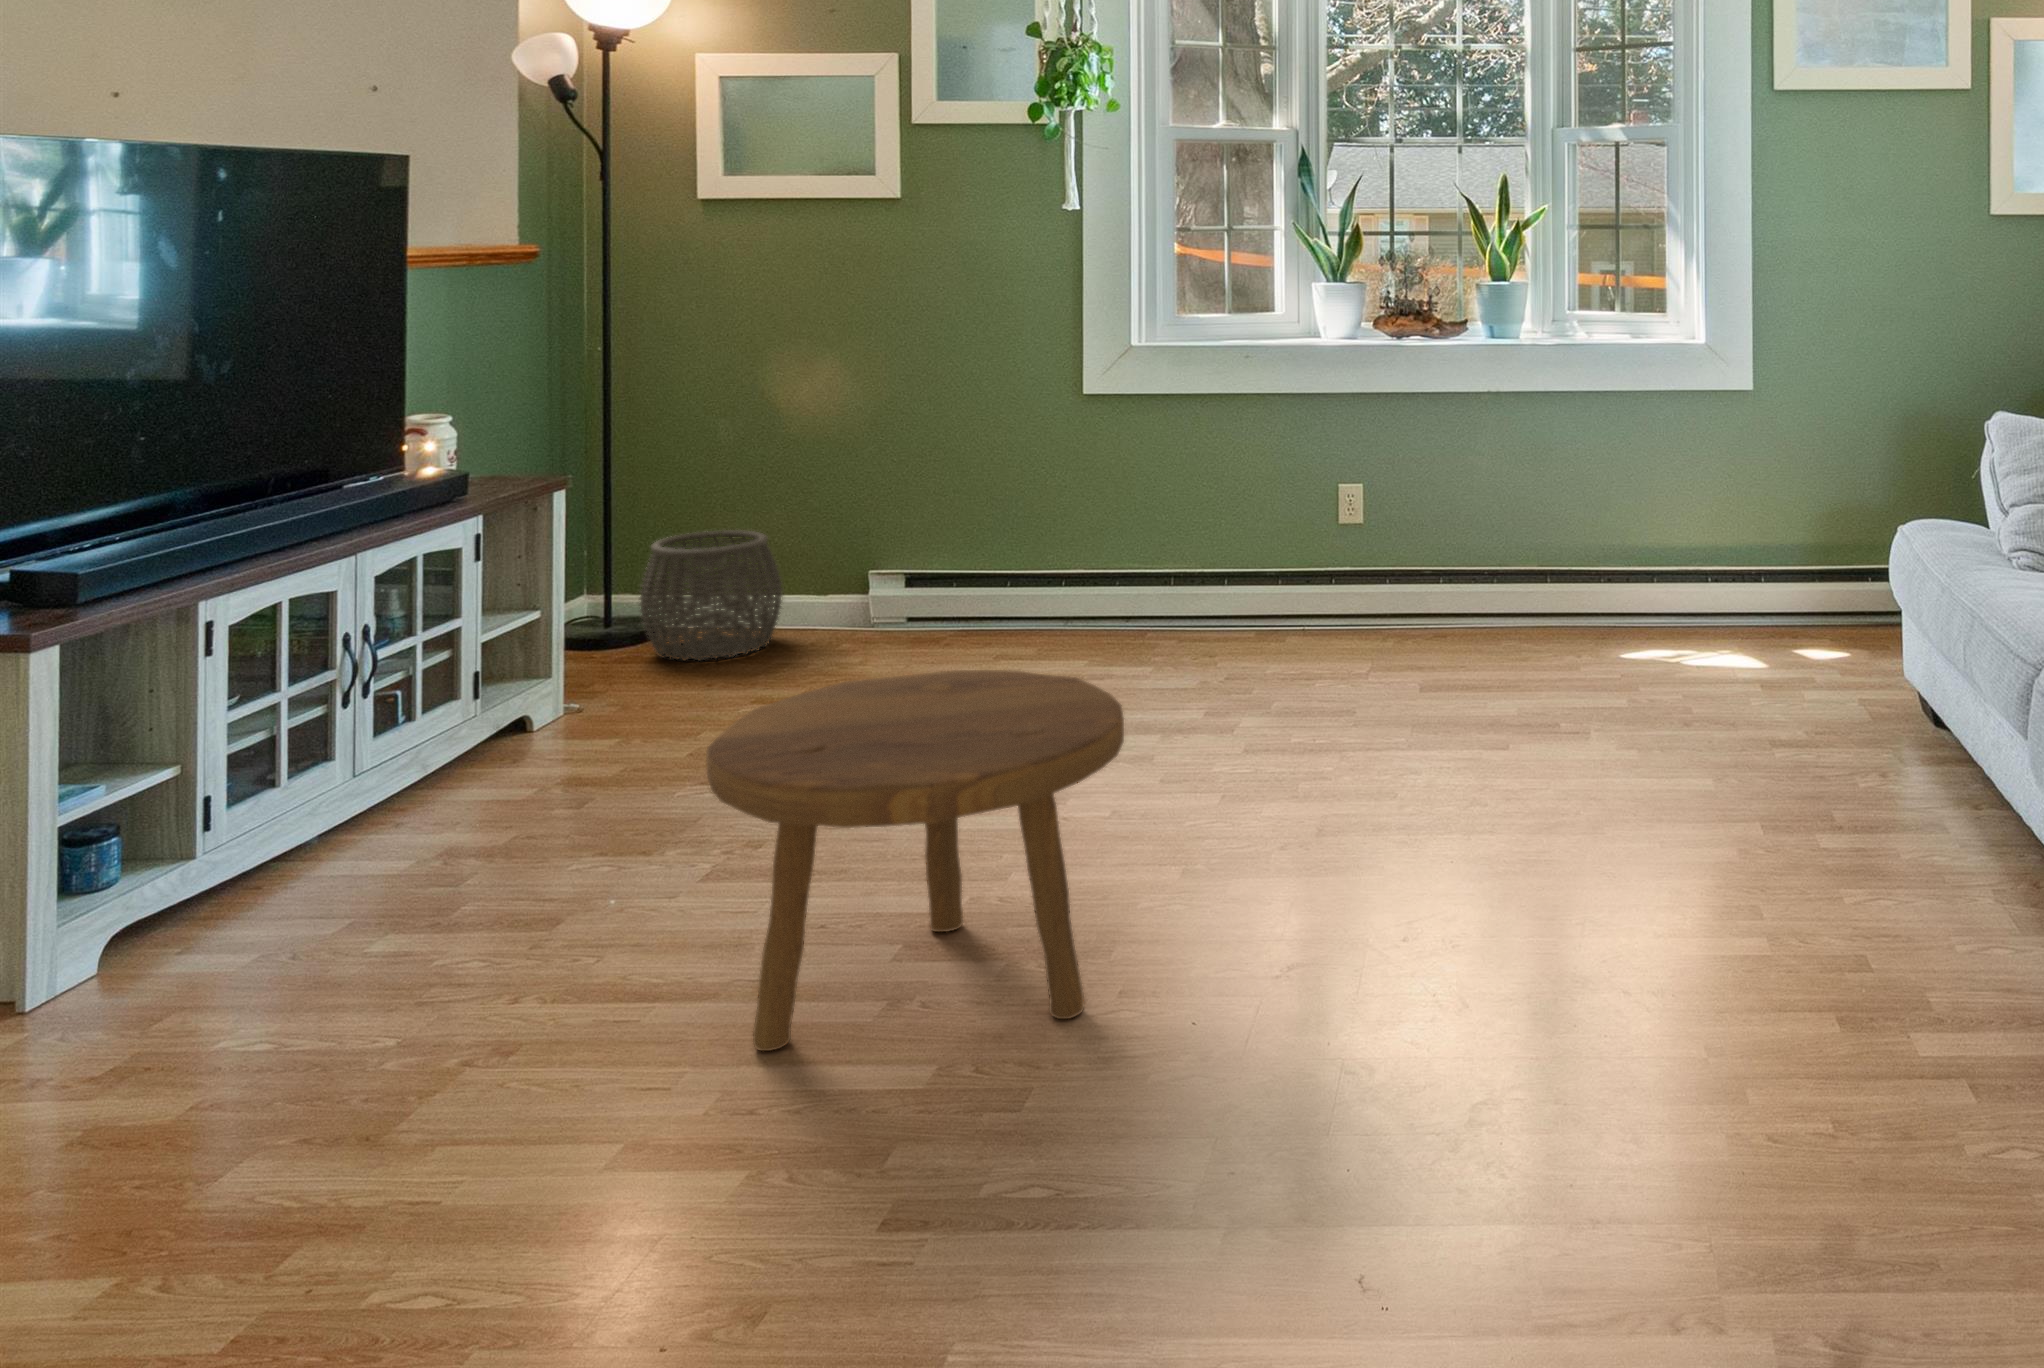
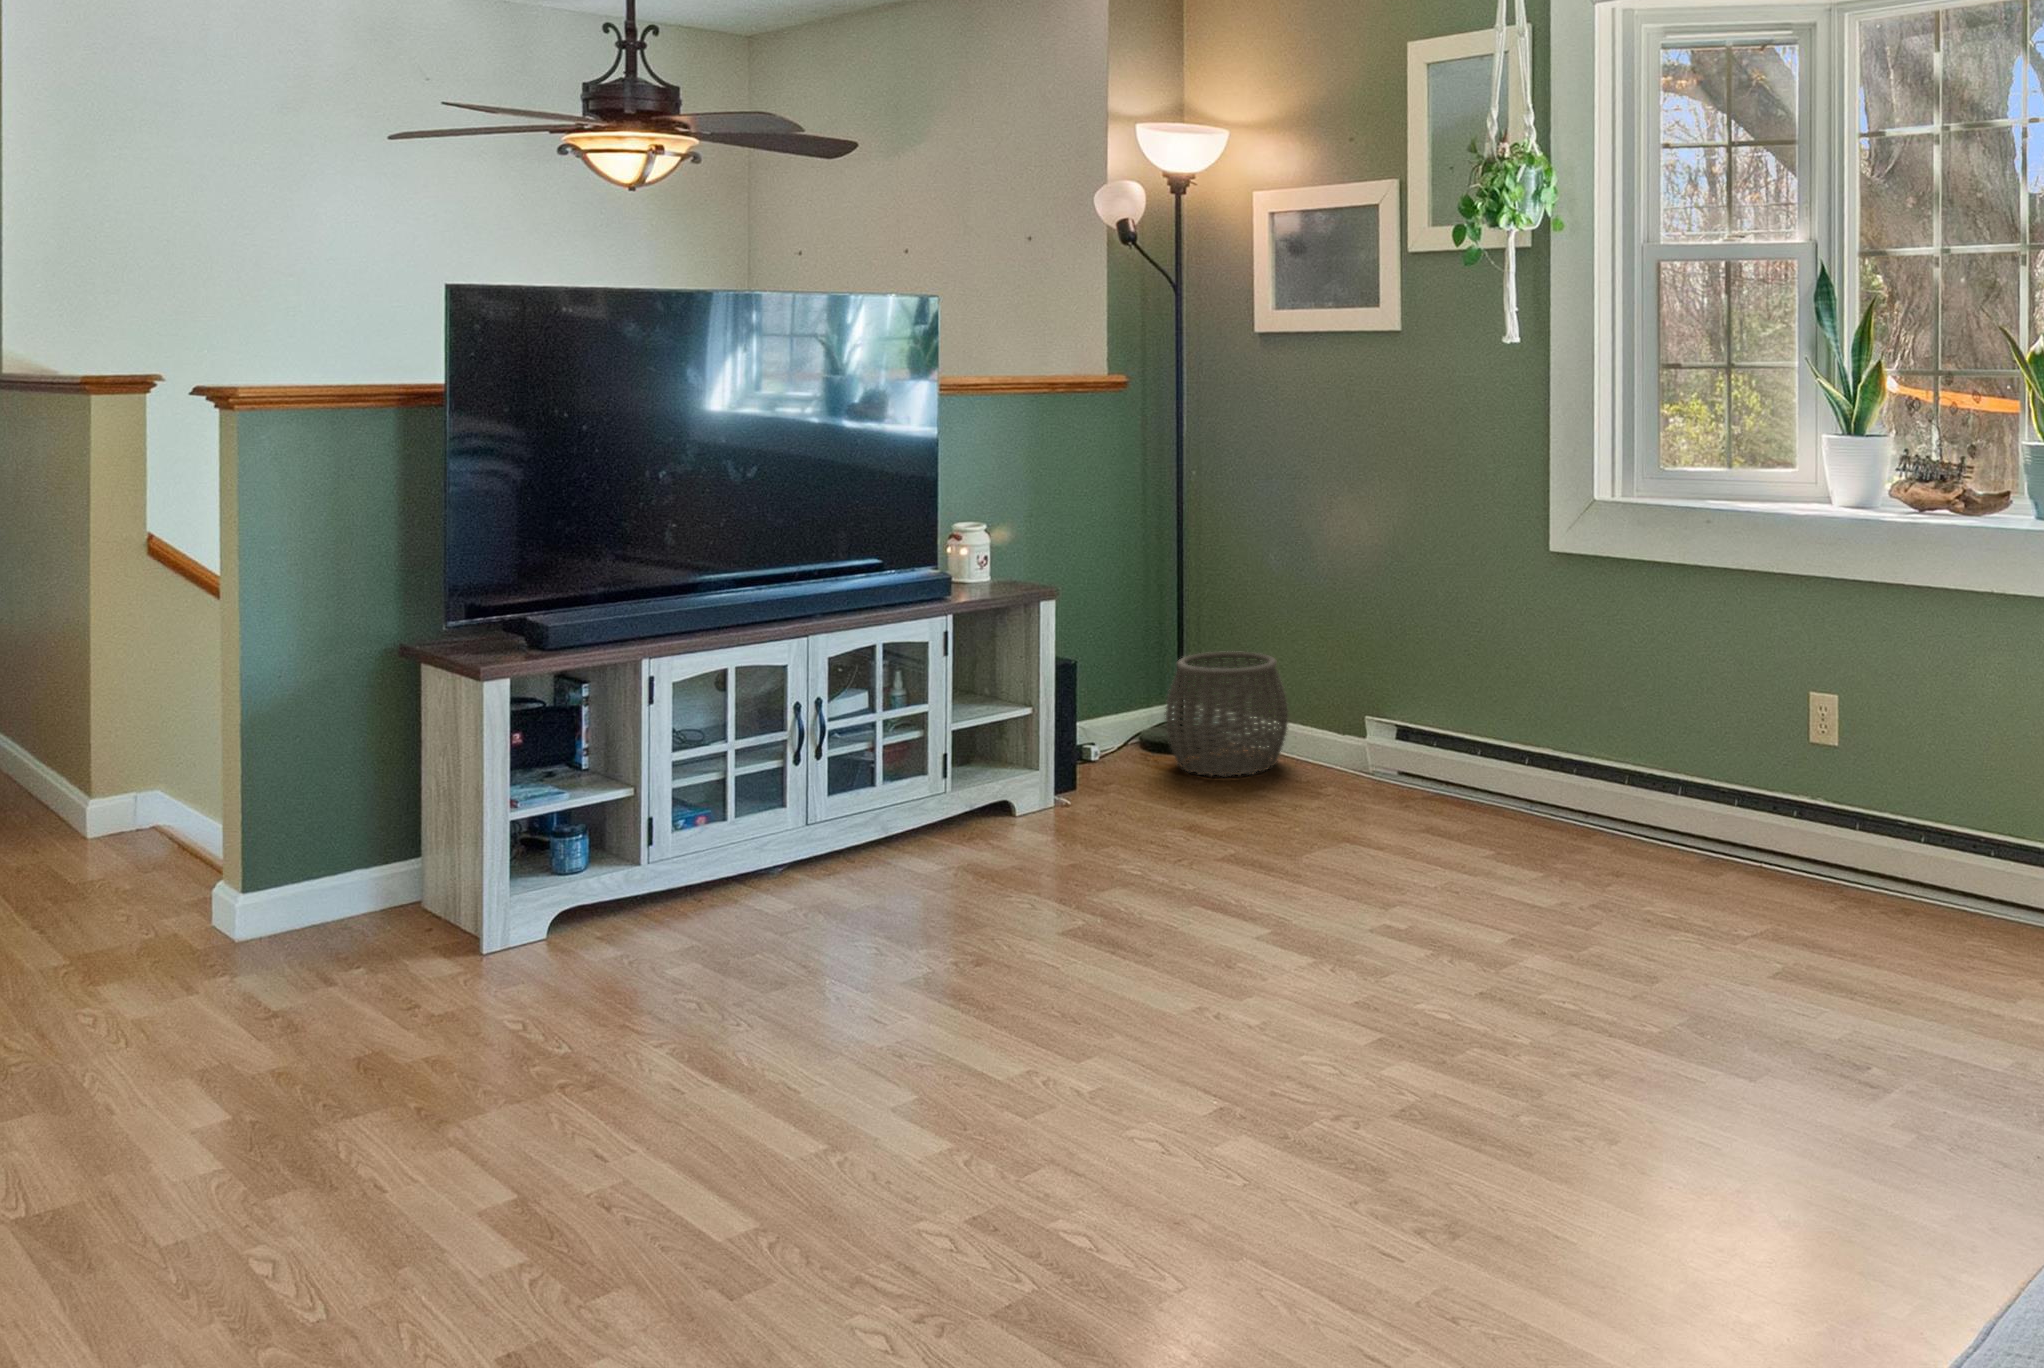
footstool: present [706,670,1124,1051] -> none [622,823,1046,1251]

